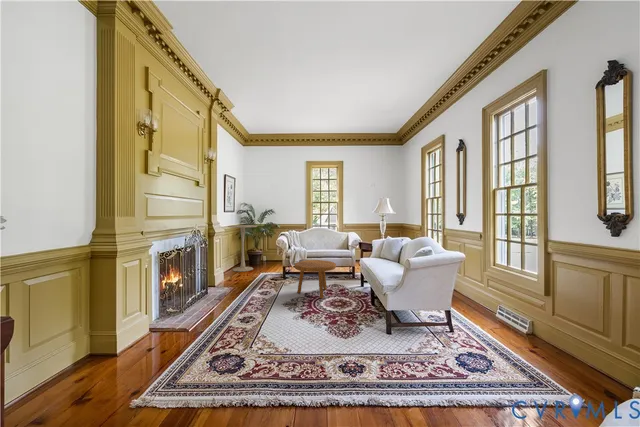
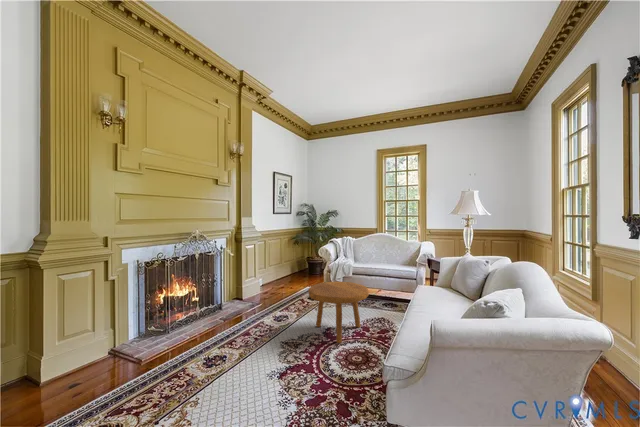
pedestal table: present [228,225,257,272] -> none [276,229,309,284]

